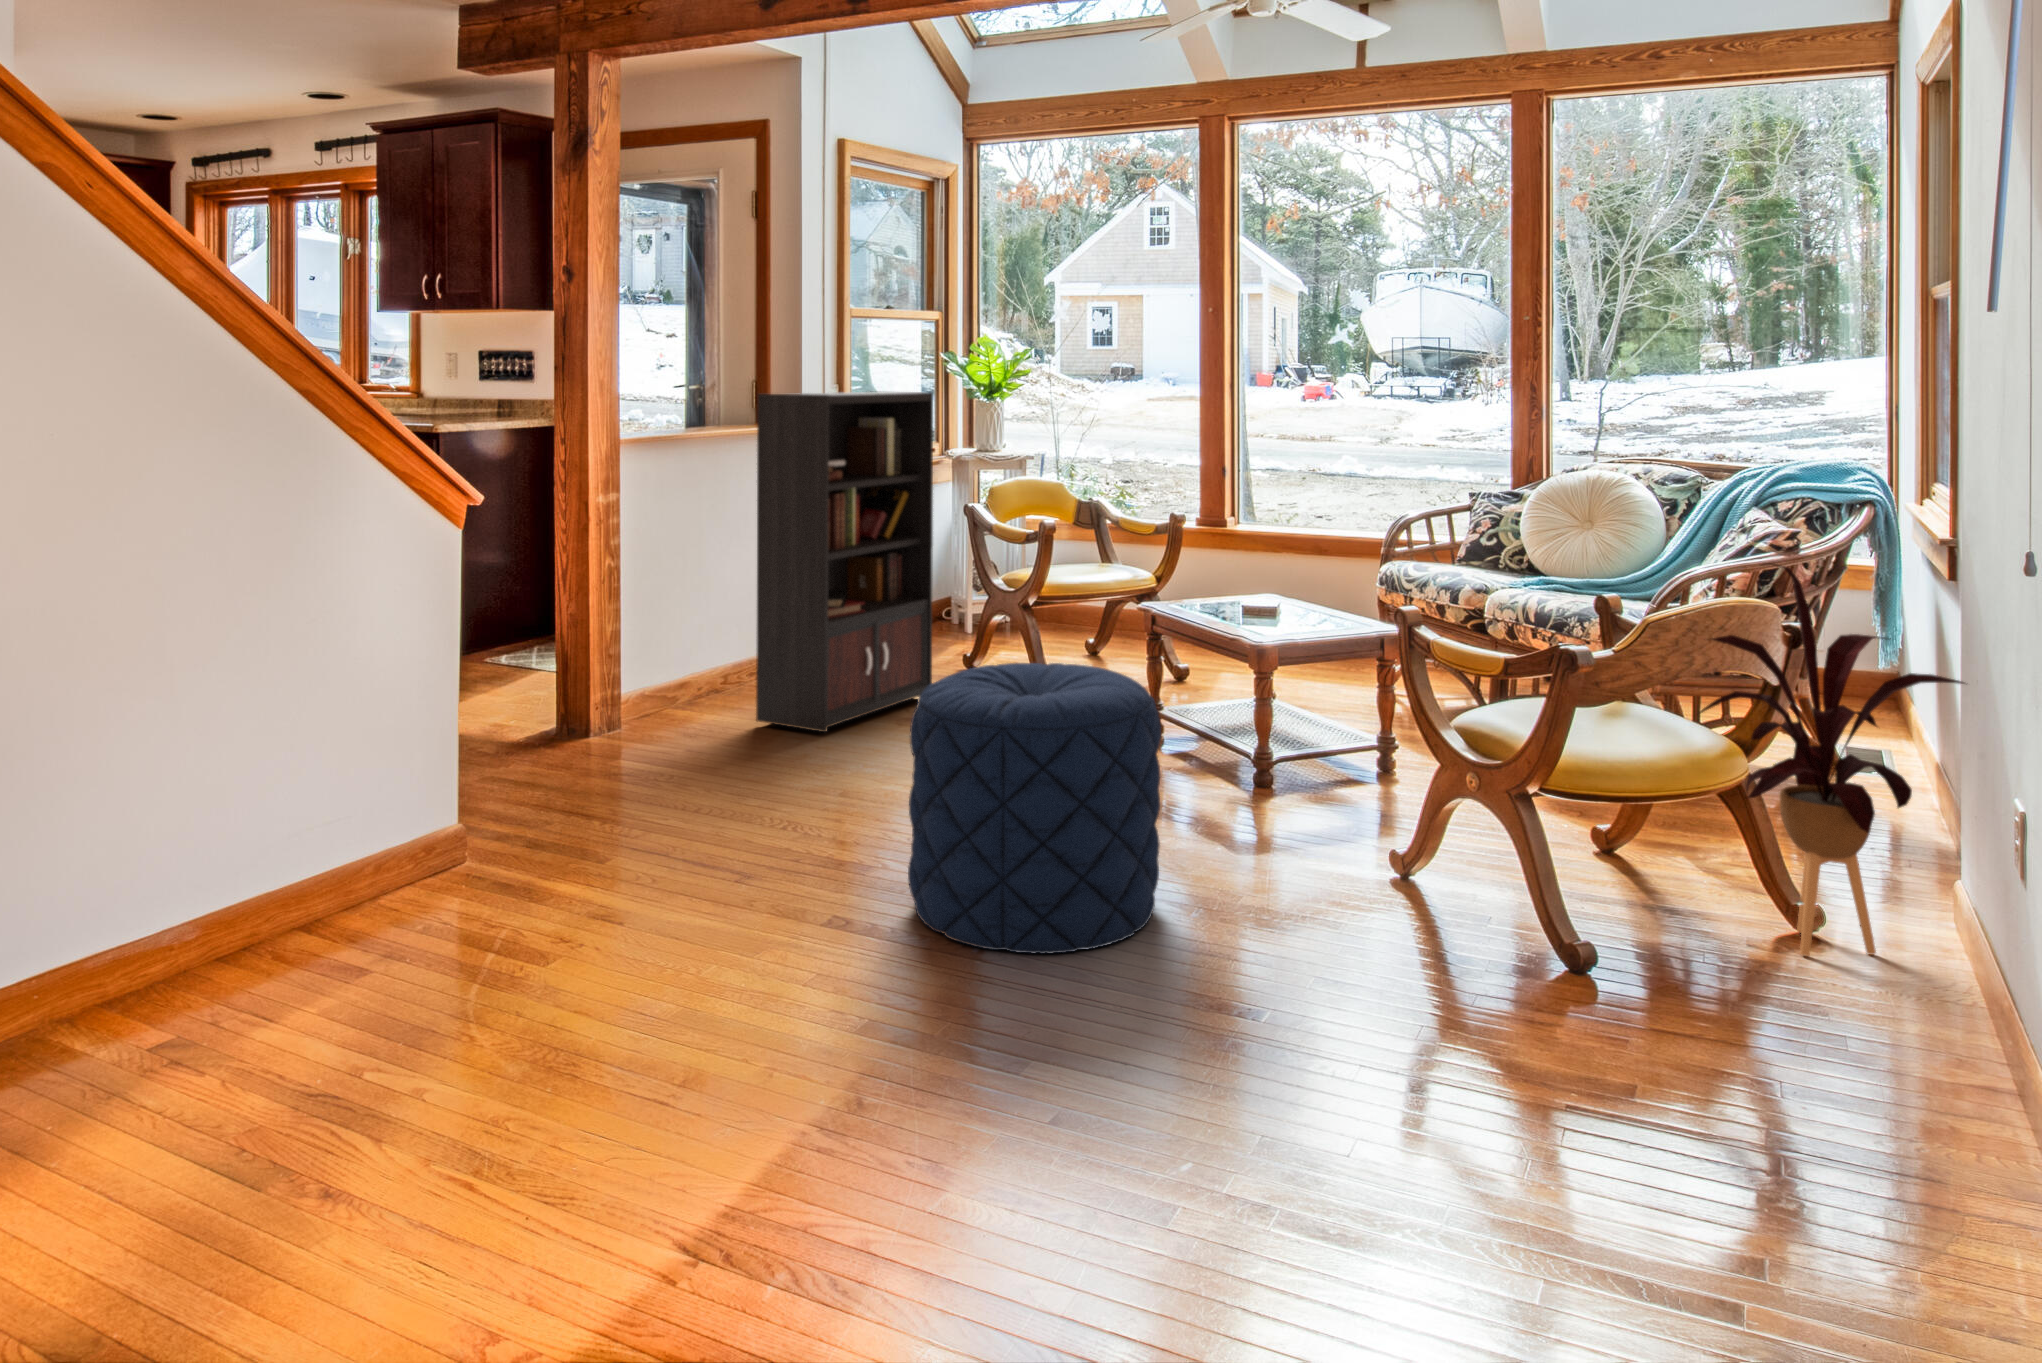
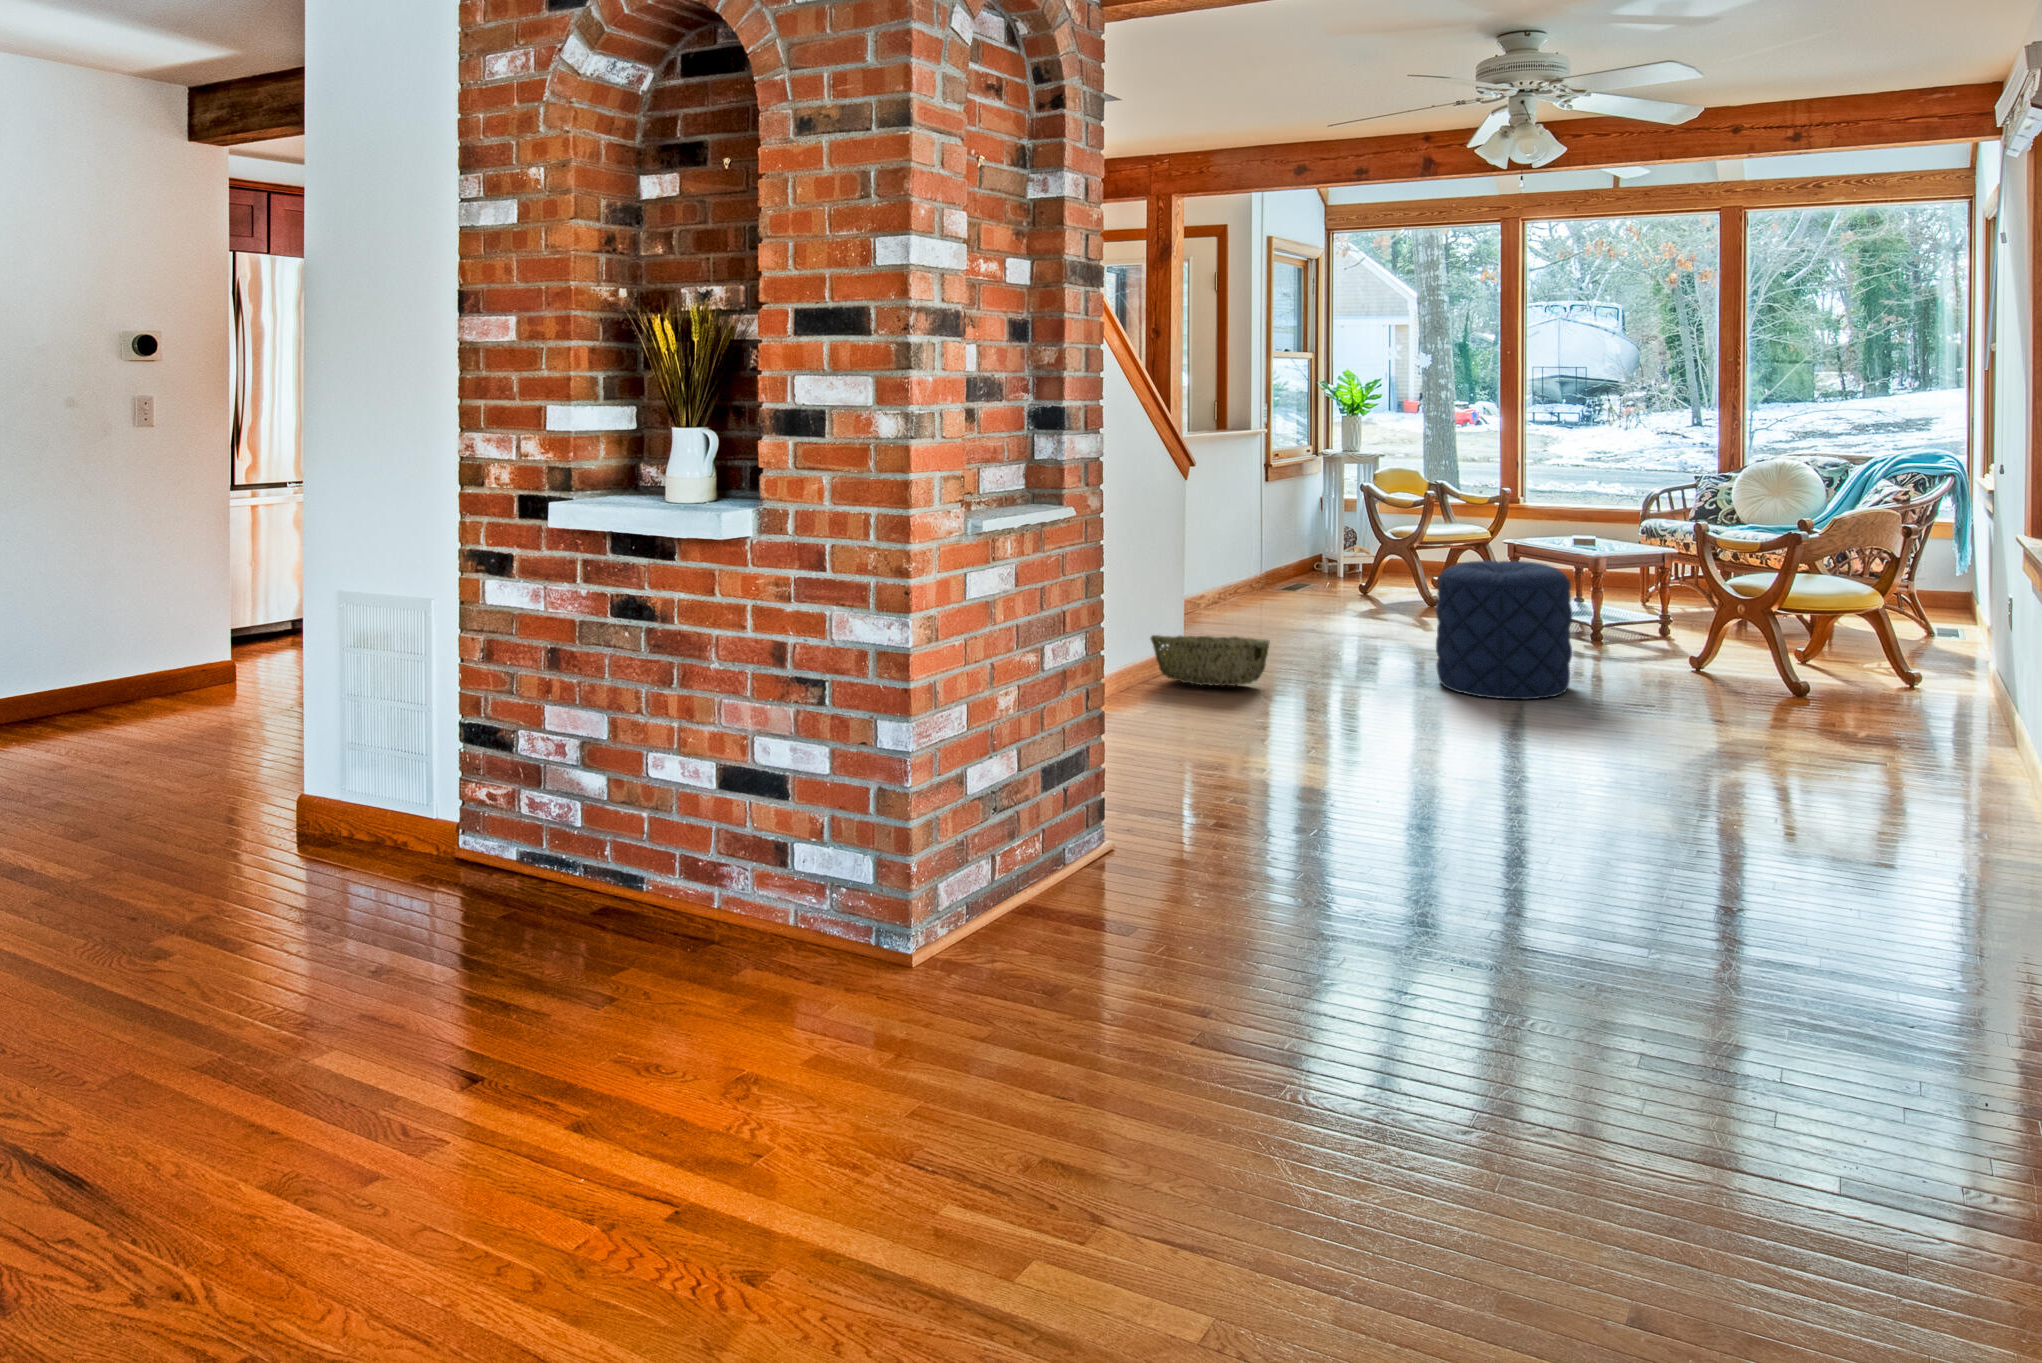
bookcase: present [756,391,933,732] -> none [1259,409,1354,620]
house plant: present [1700,563,1964,956] -> none [1835,503,1991,701]
woven basket: none [360,801,592,919] -> present [1151,635,1270,687]

